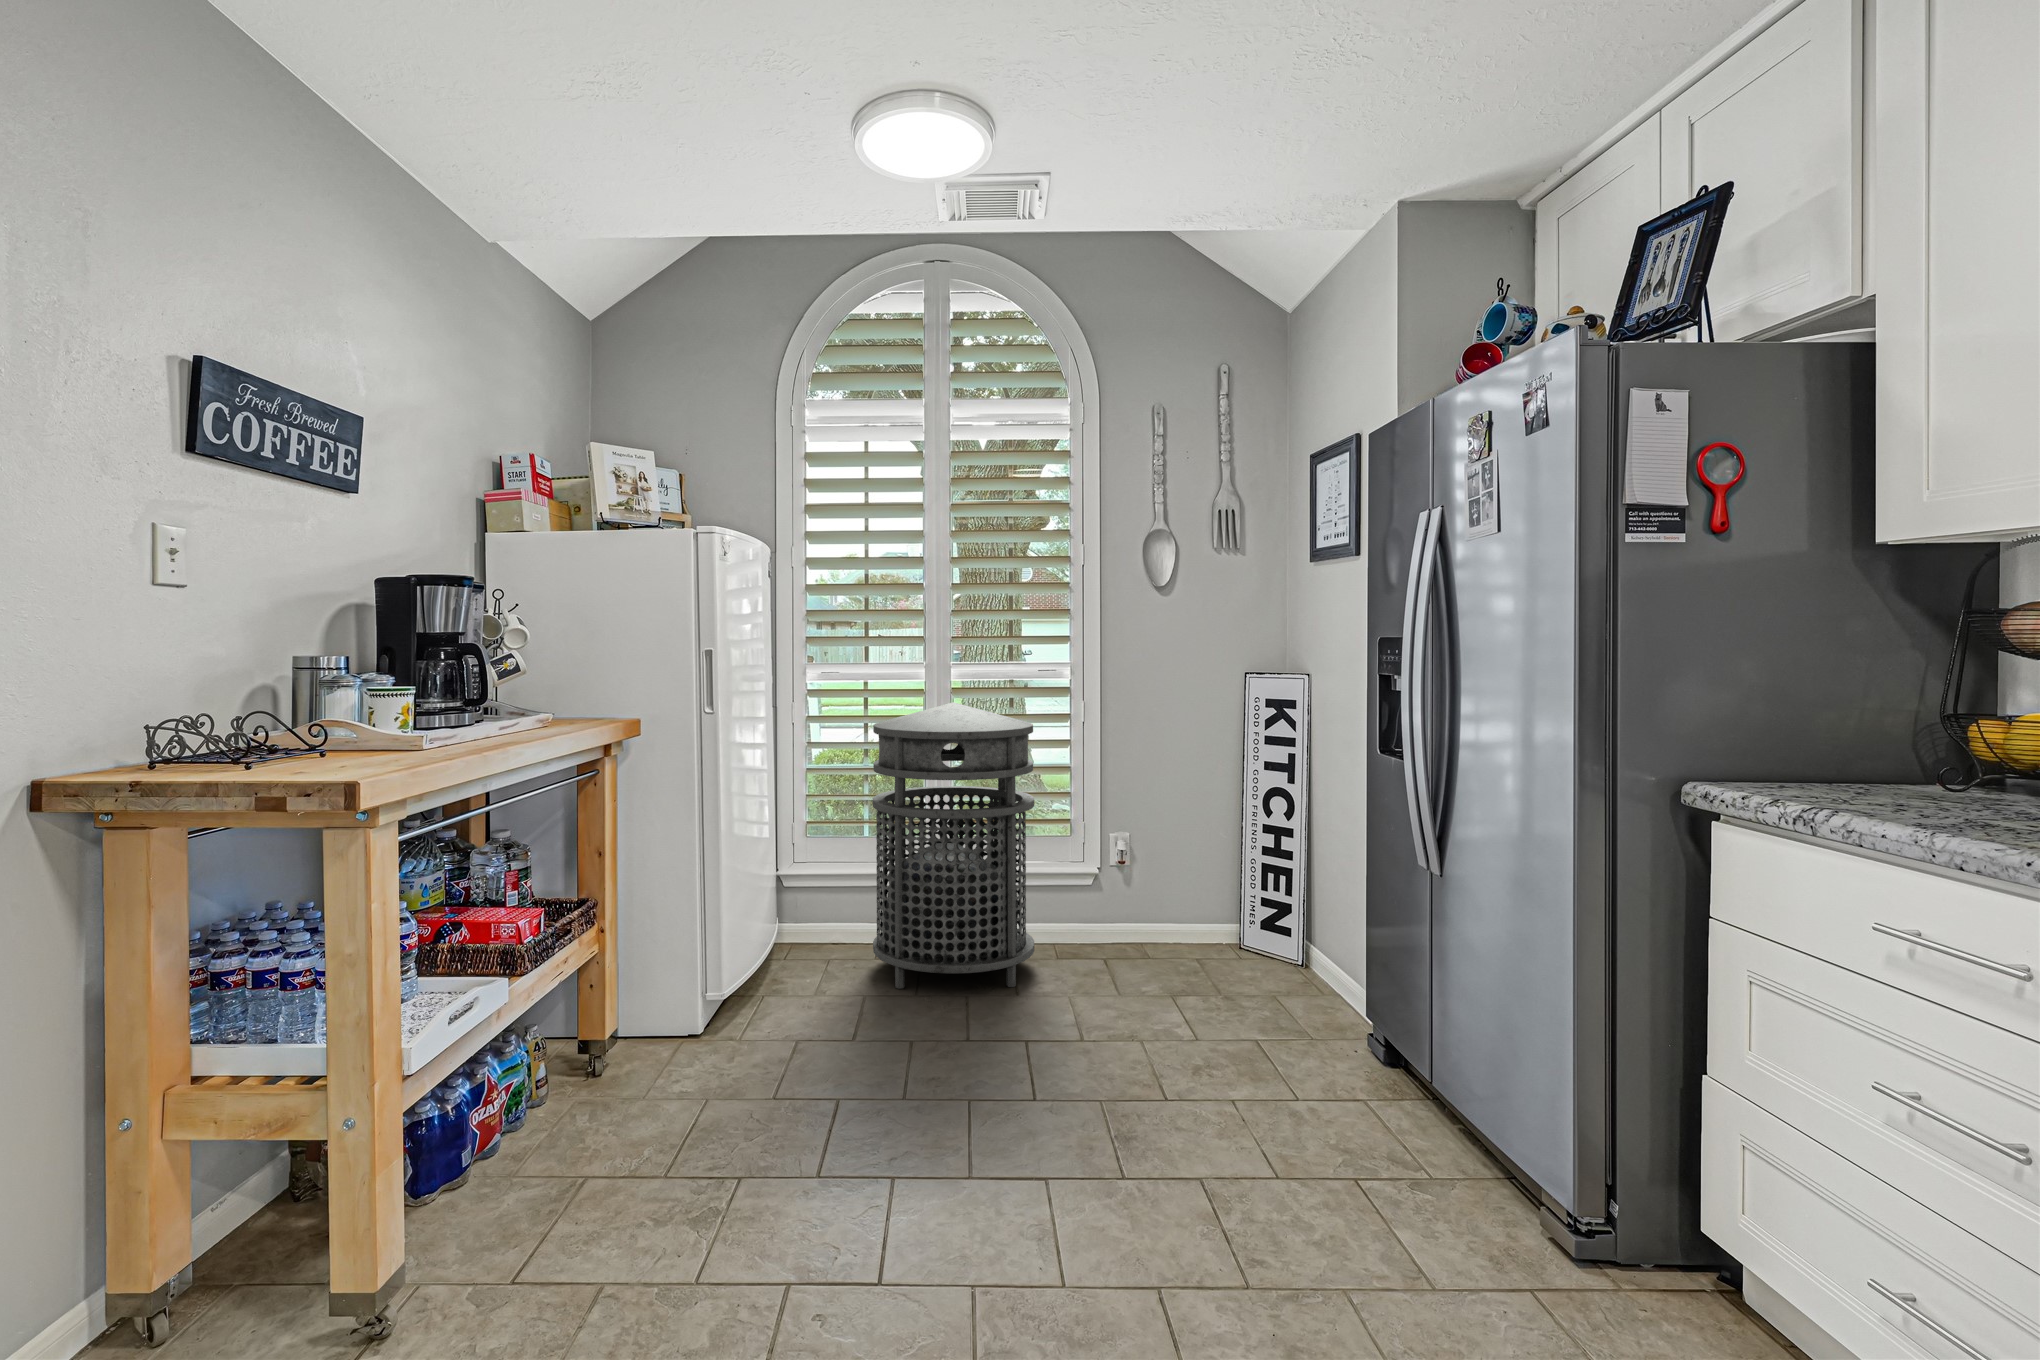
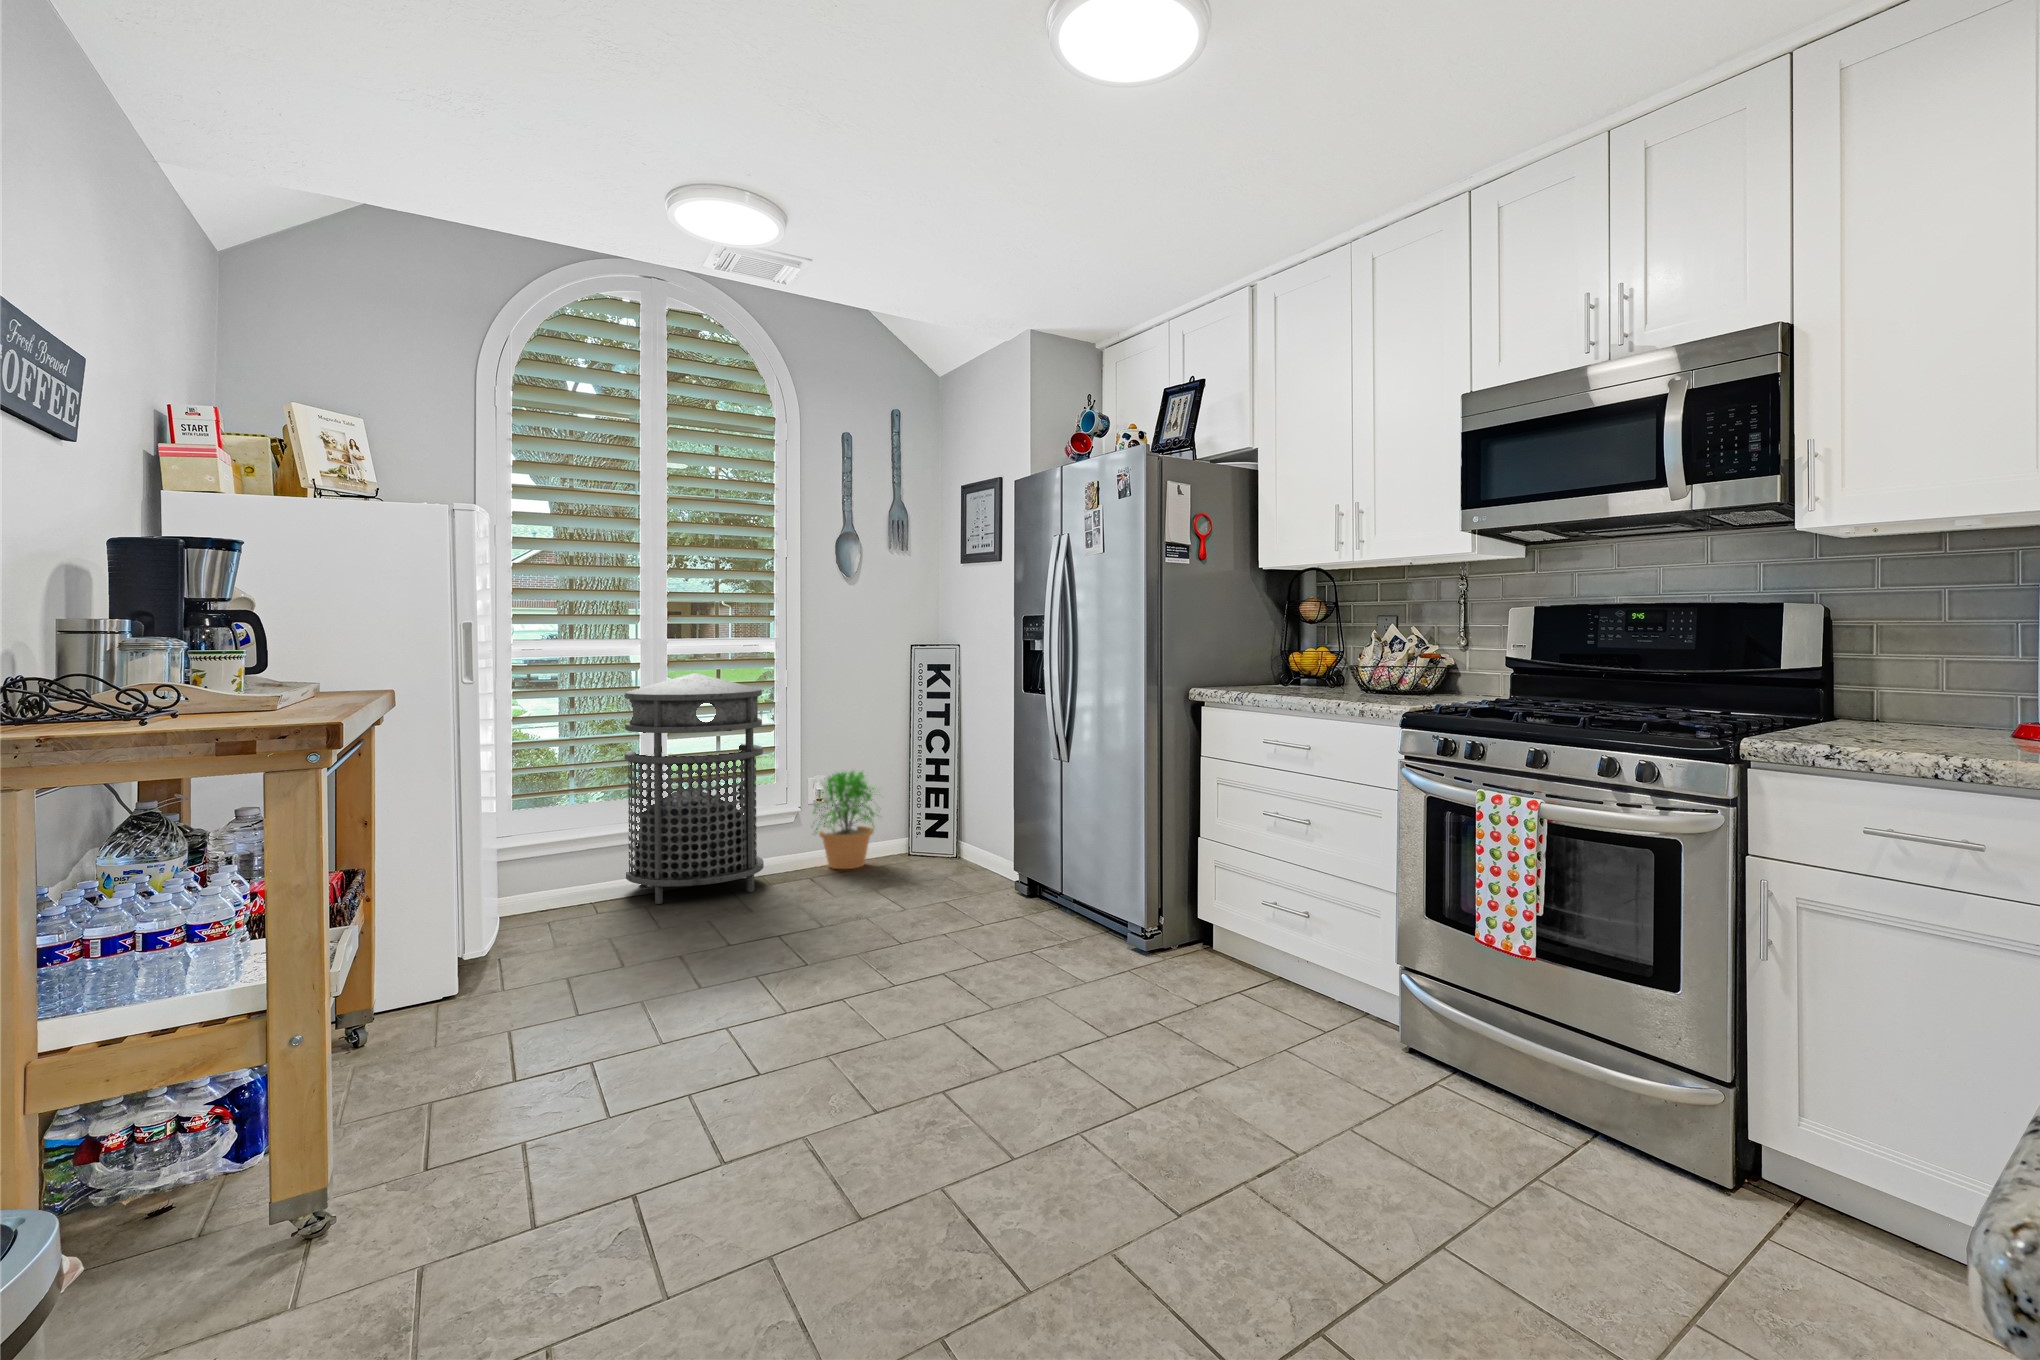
potted plant: none [1096,832,1200,967] -> present [813,771,878,869]

